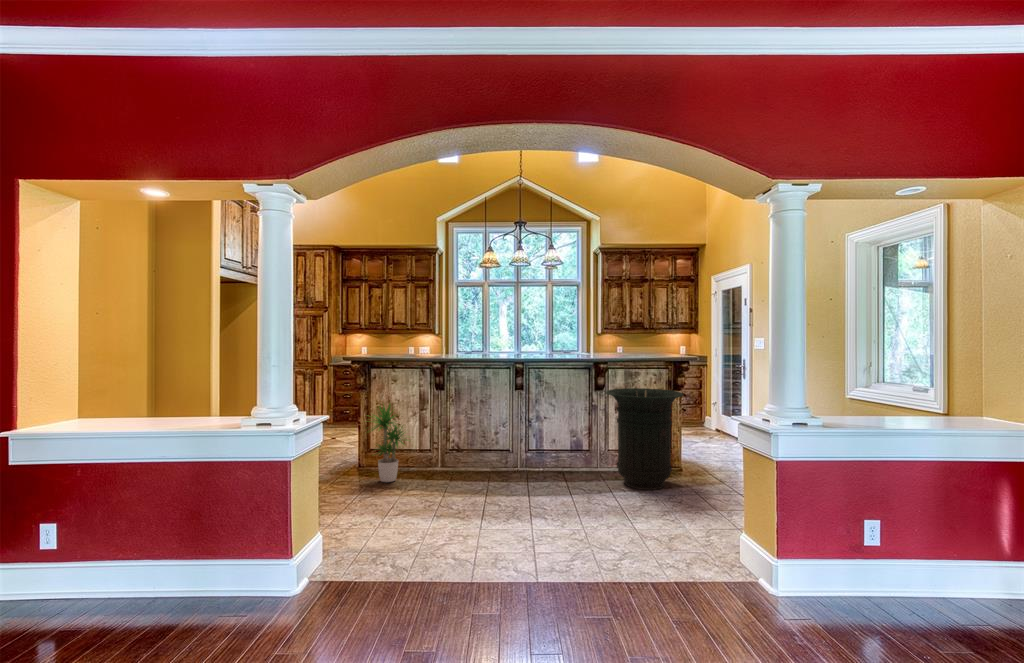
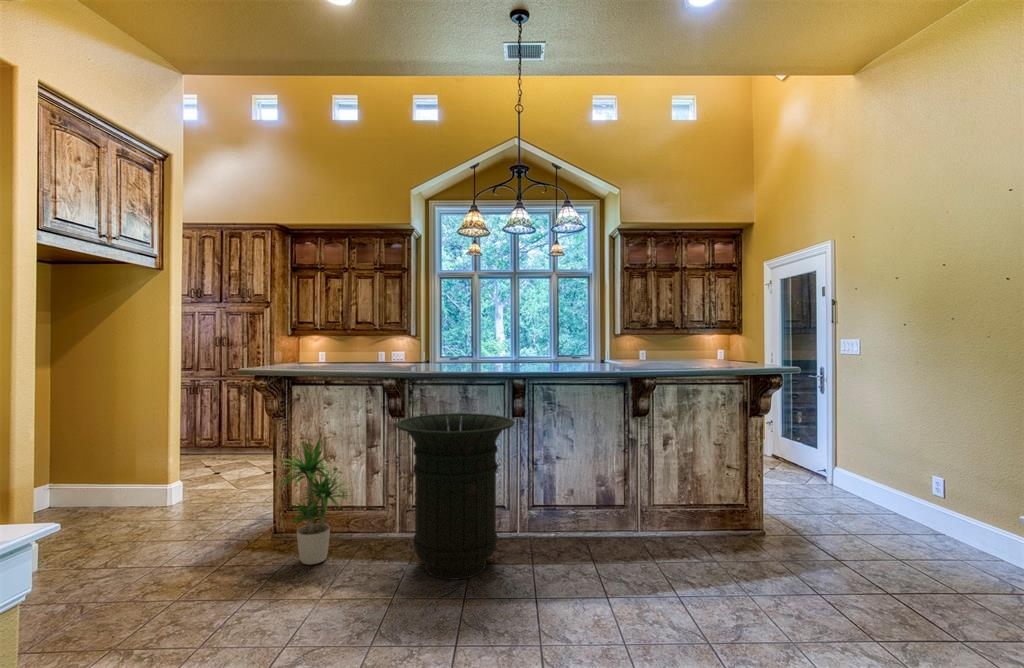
trash can: present [606,388,684,490] -> present [395,413,515,580]

